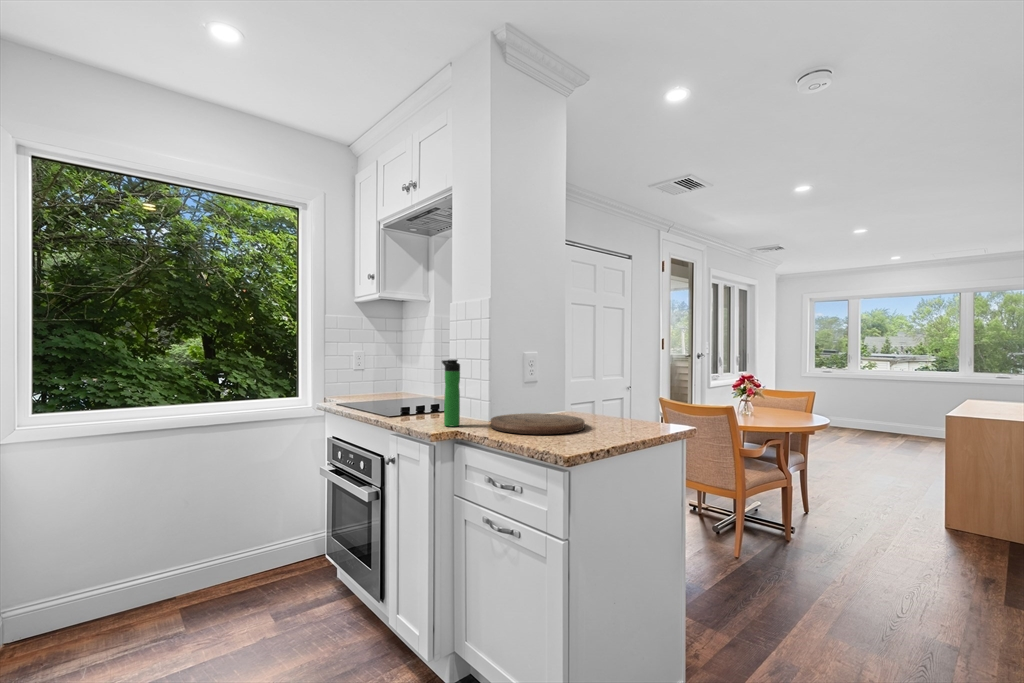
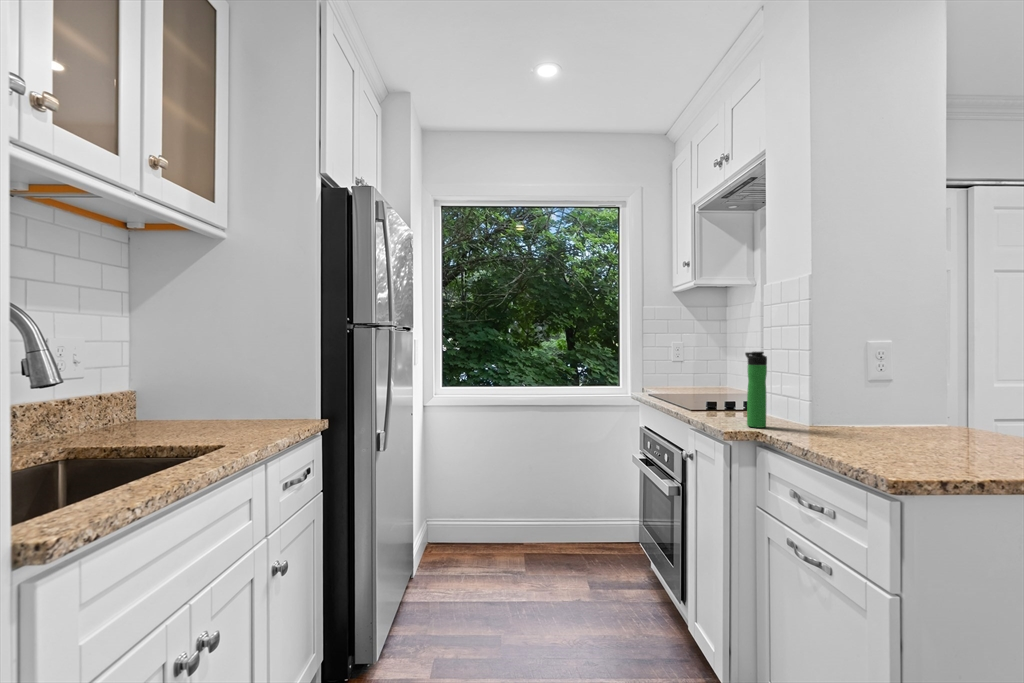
cutting board: present [491,413,584,434] -> none [805,420,953,452]

